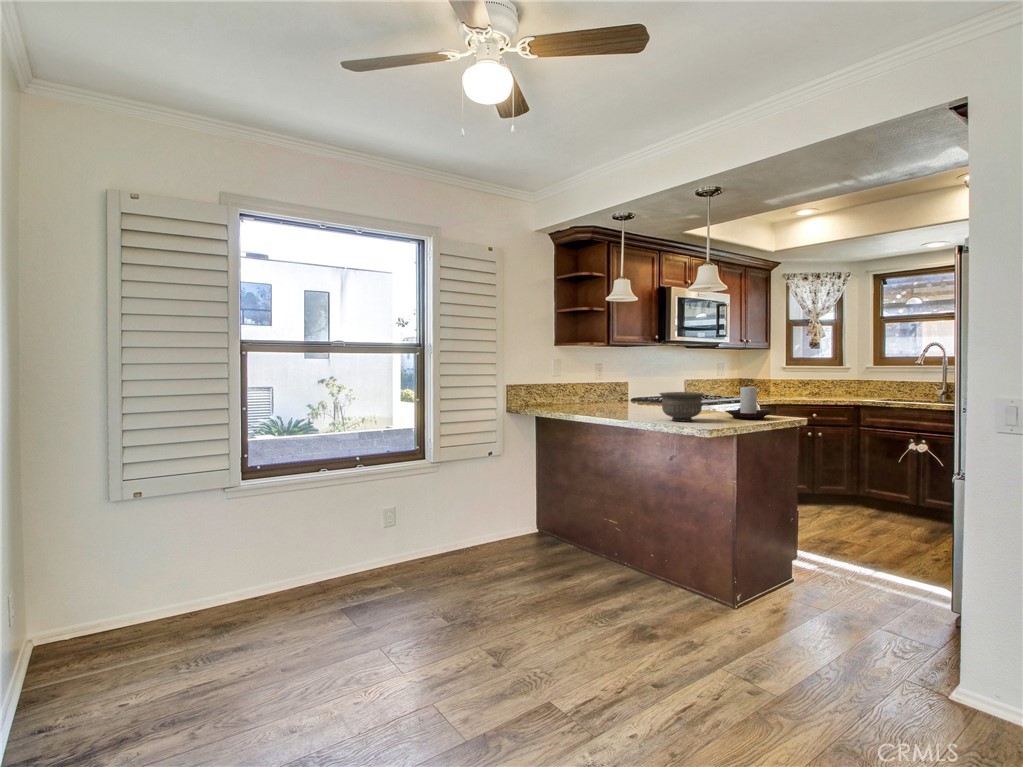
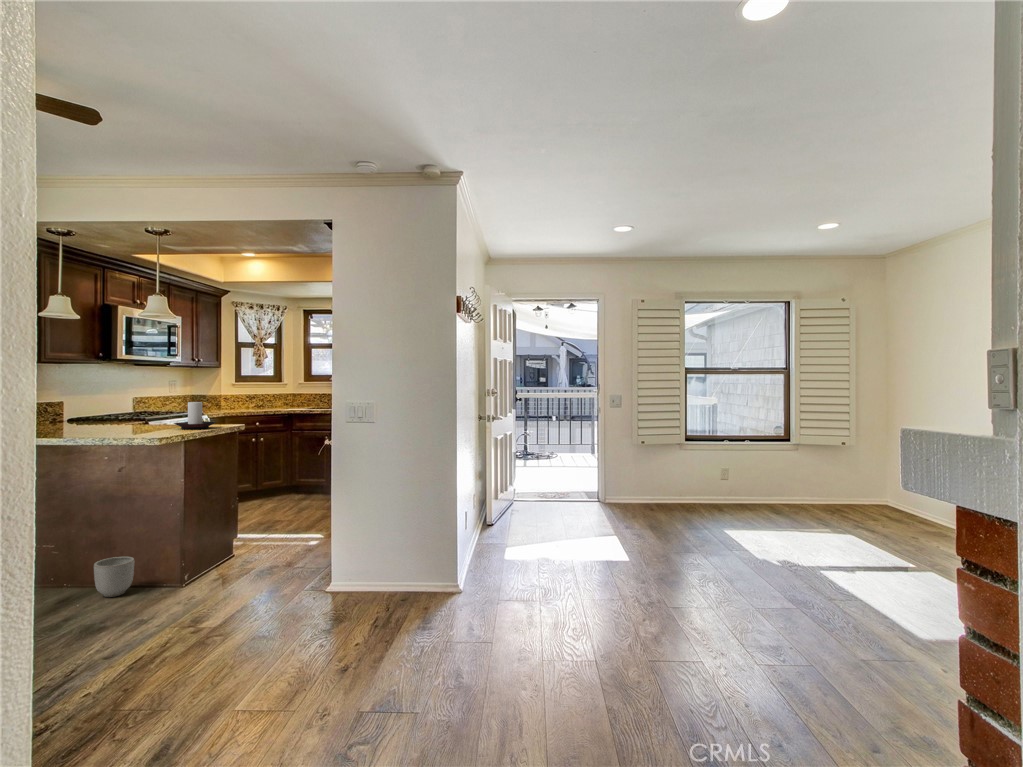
bowl: present [660,392,704,421] -> none [107,408,154,434]
planter: none [646,552,684,597] -> present [94,557,134,597]

